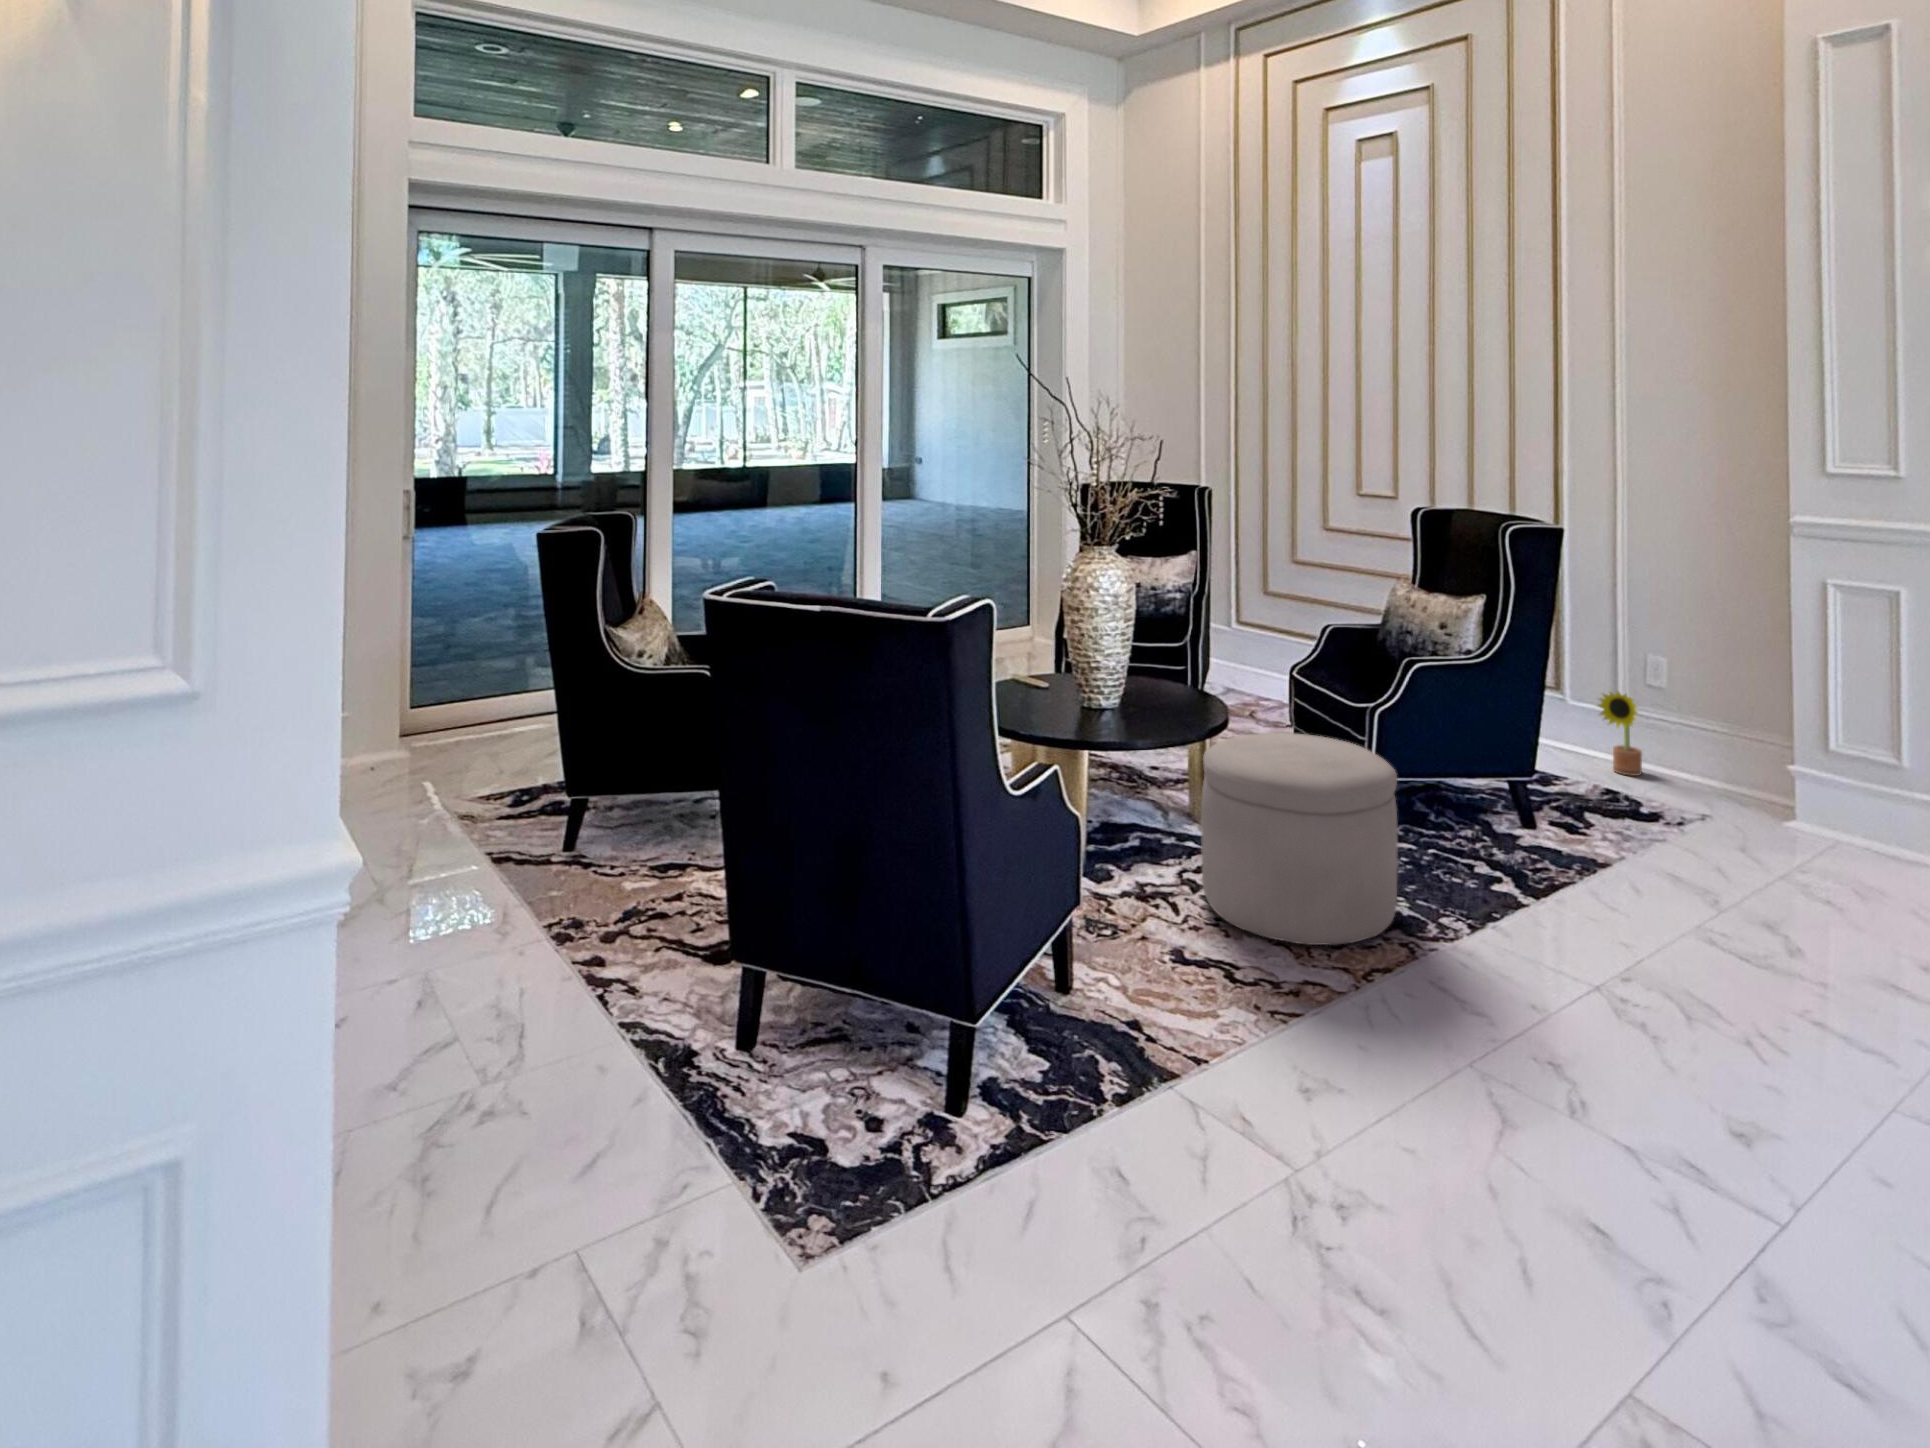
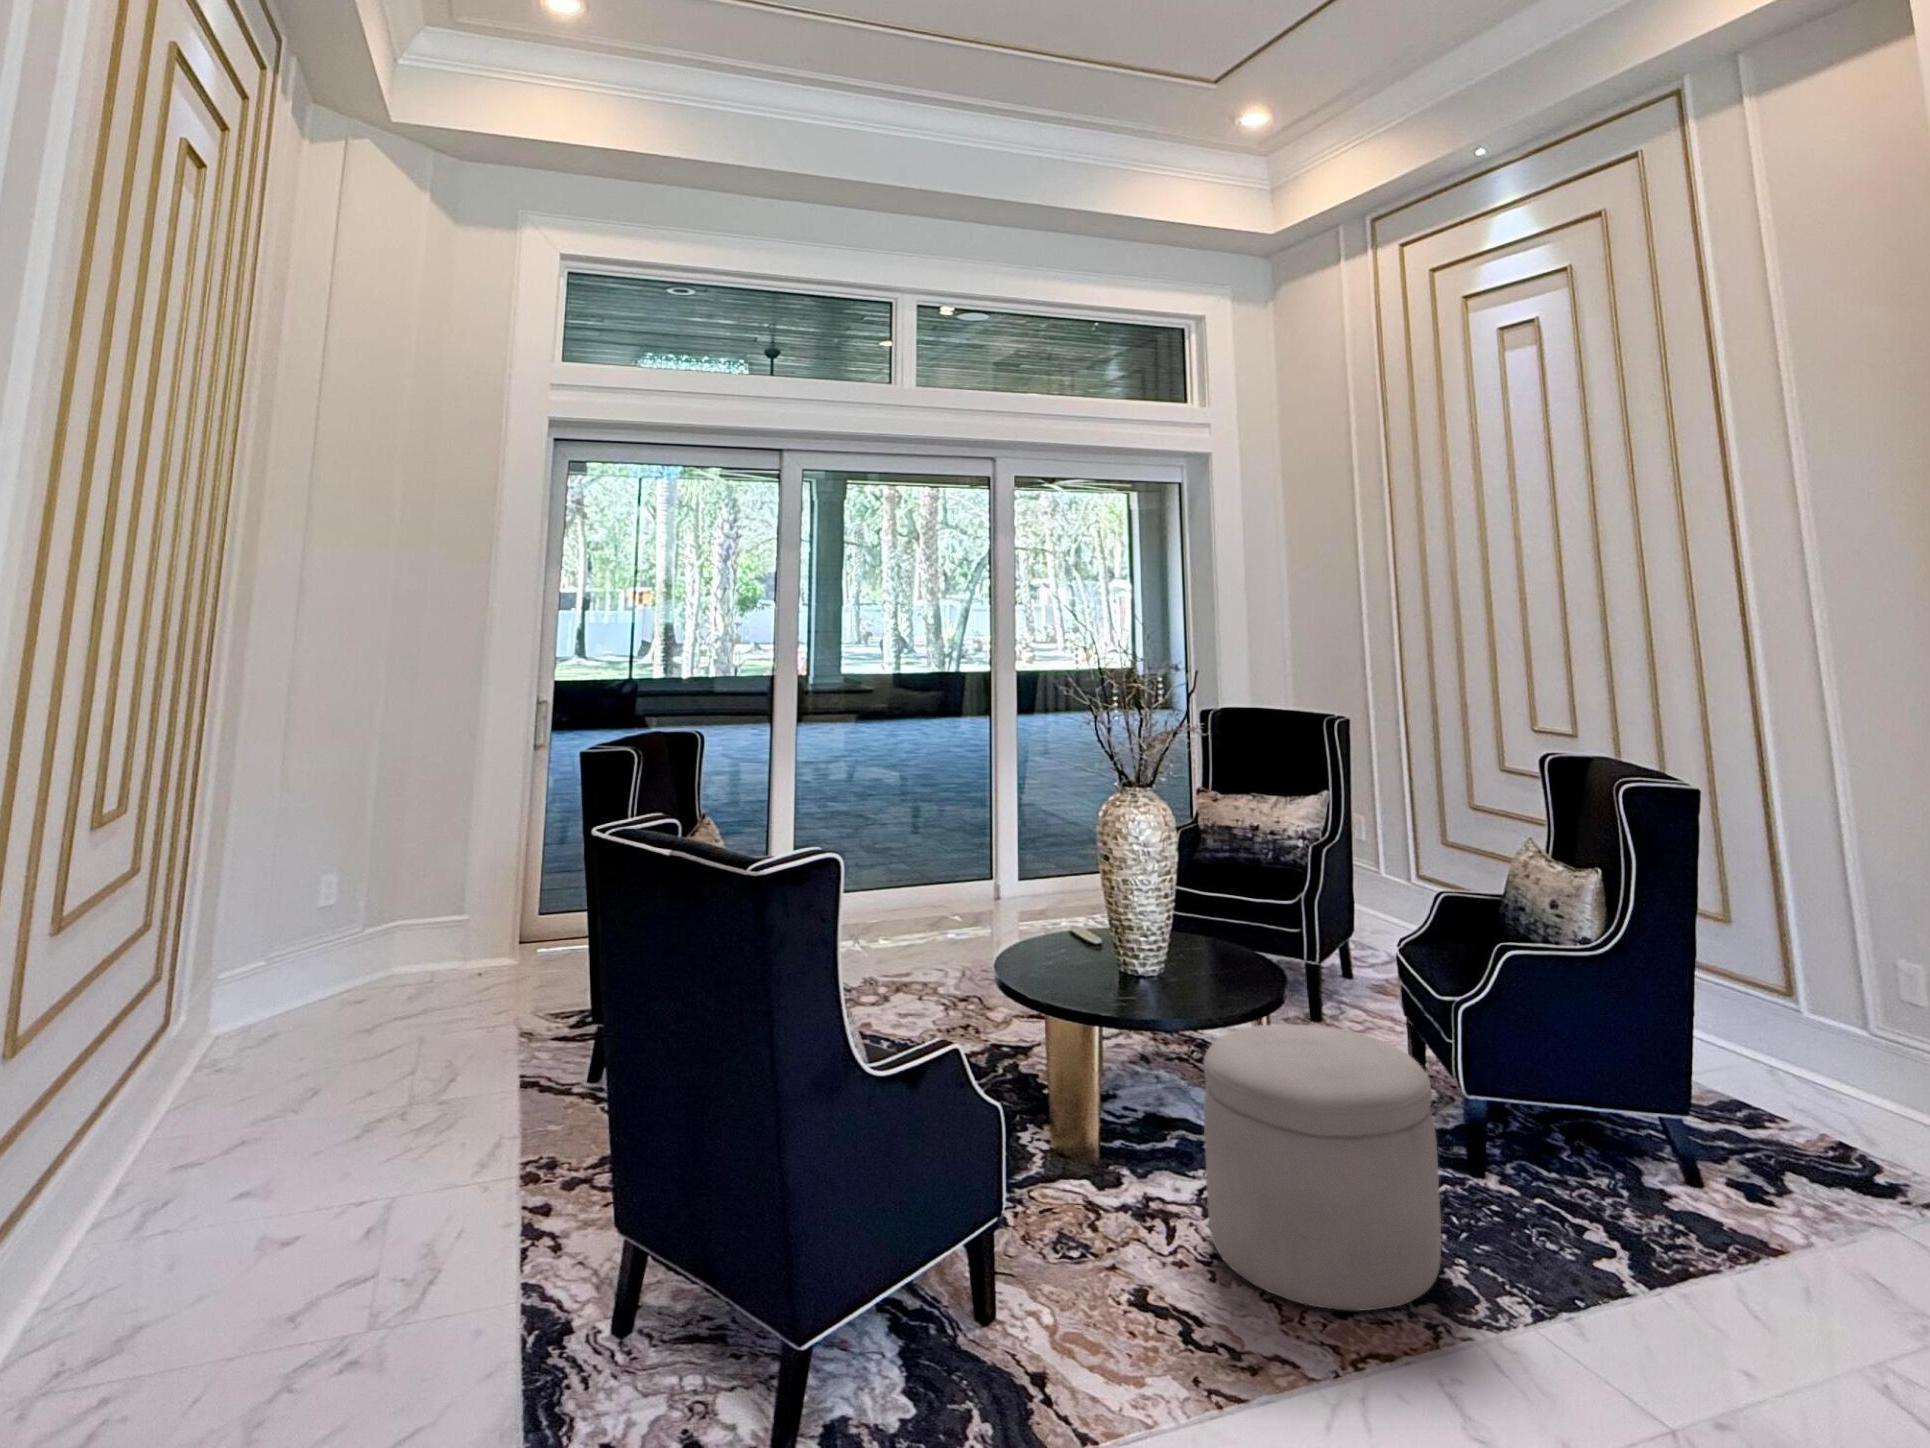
decorative plant: present [1598,691,1642,776] -> none [1819,1004,1897,1126]

